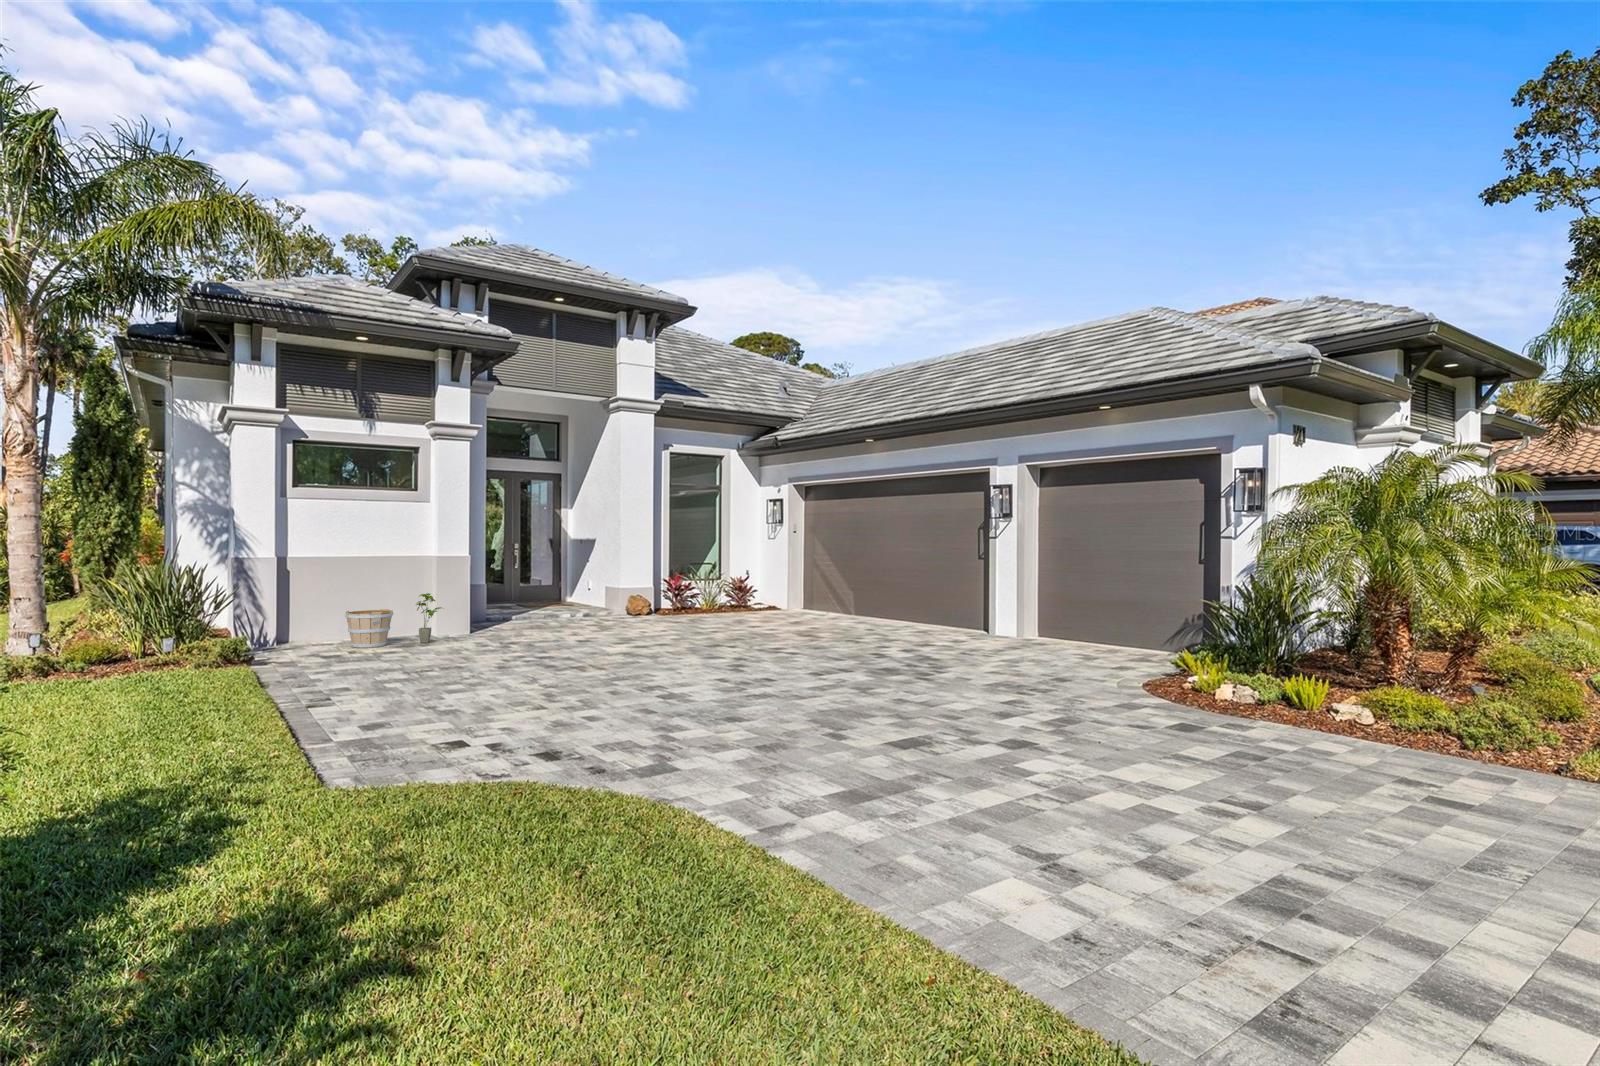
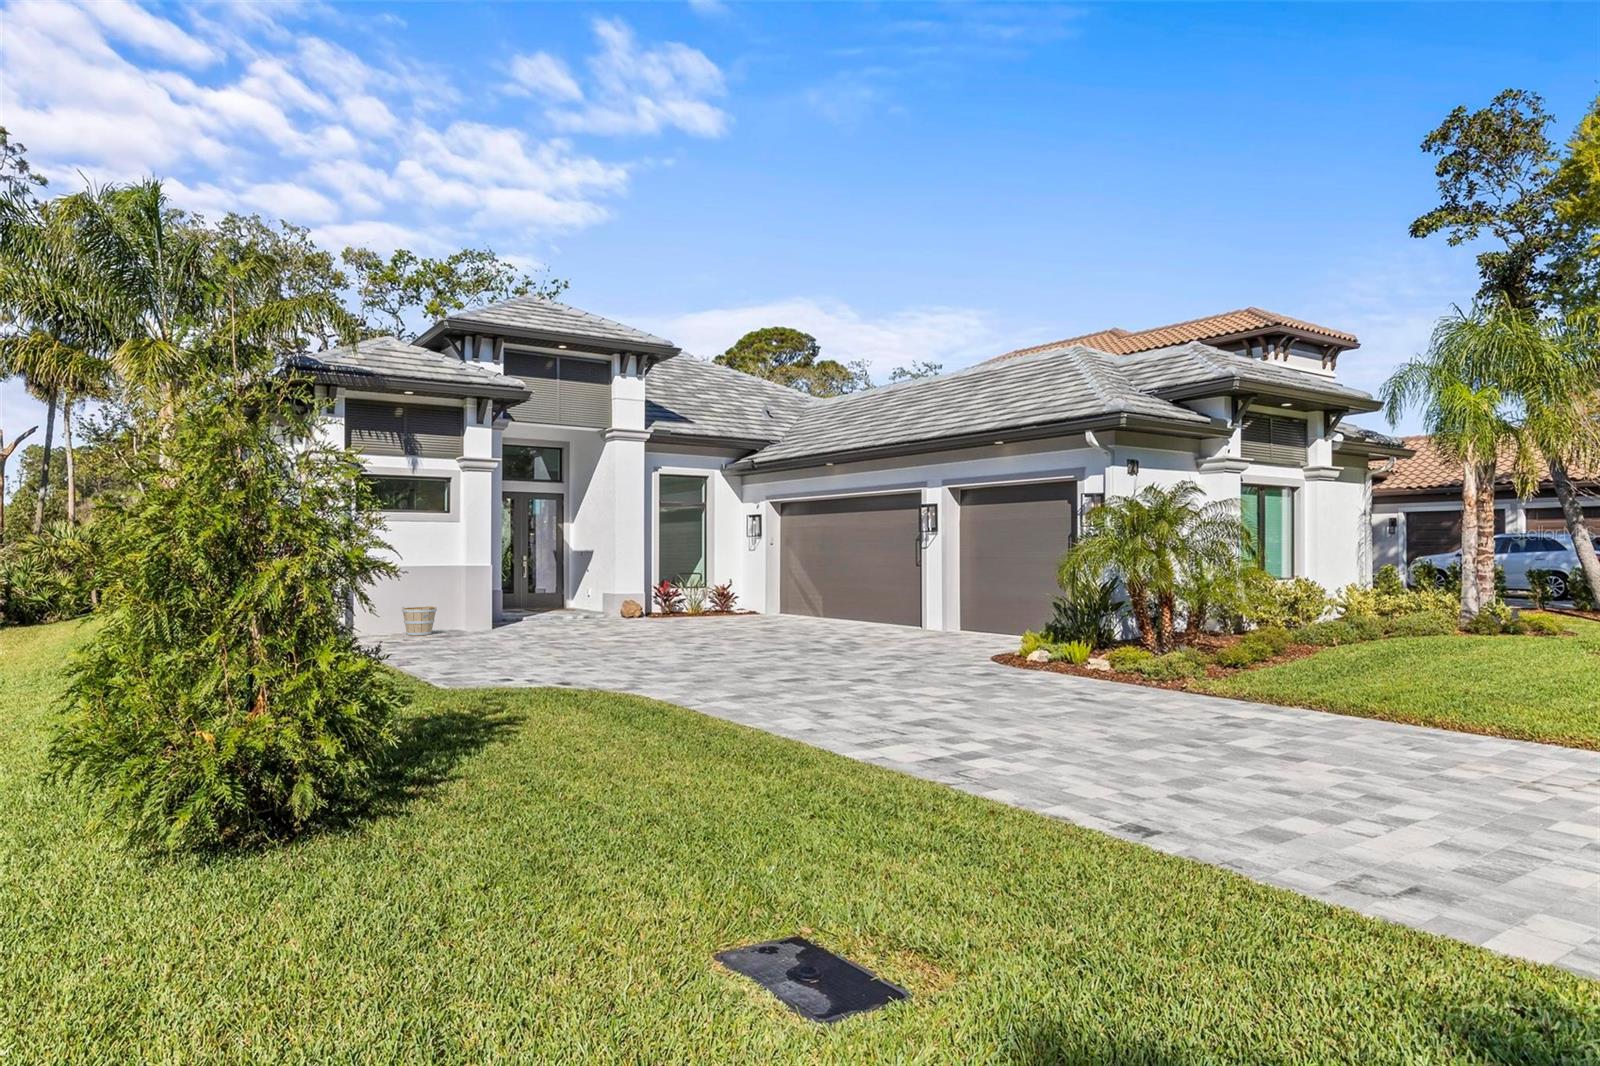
house plant: present [416,593,441,643] -> none [453,594,475,633]

